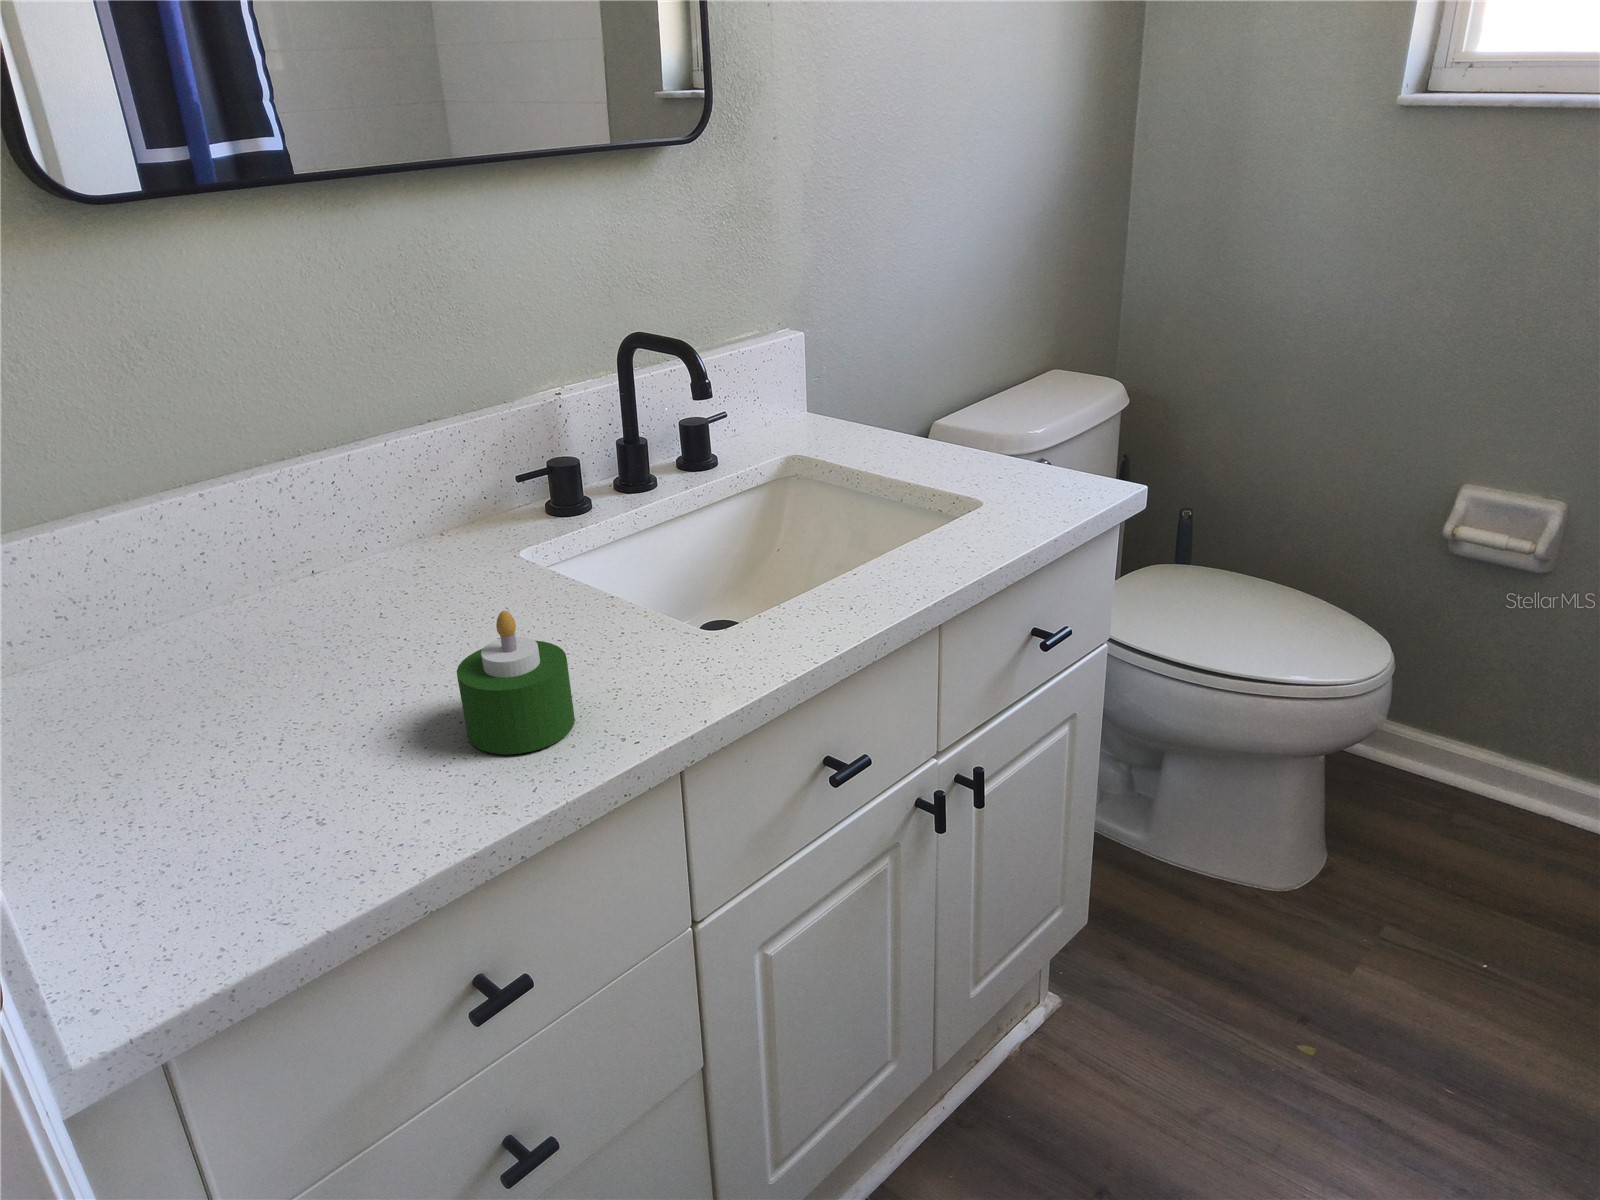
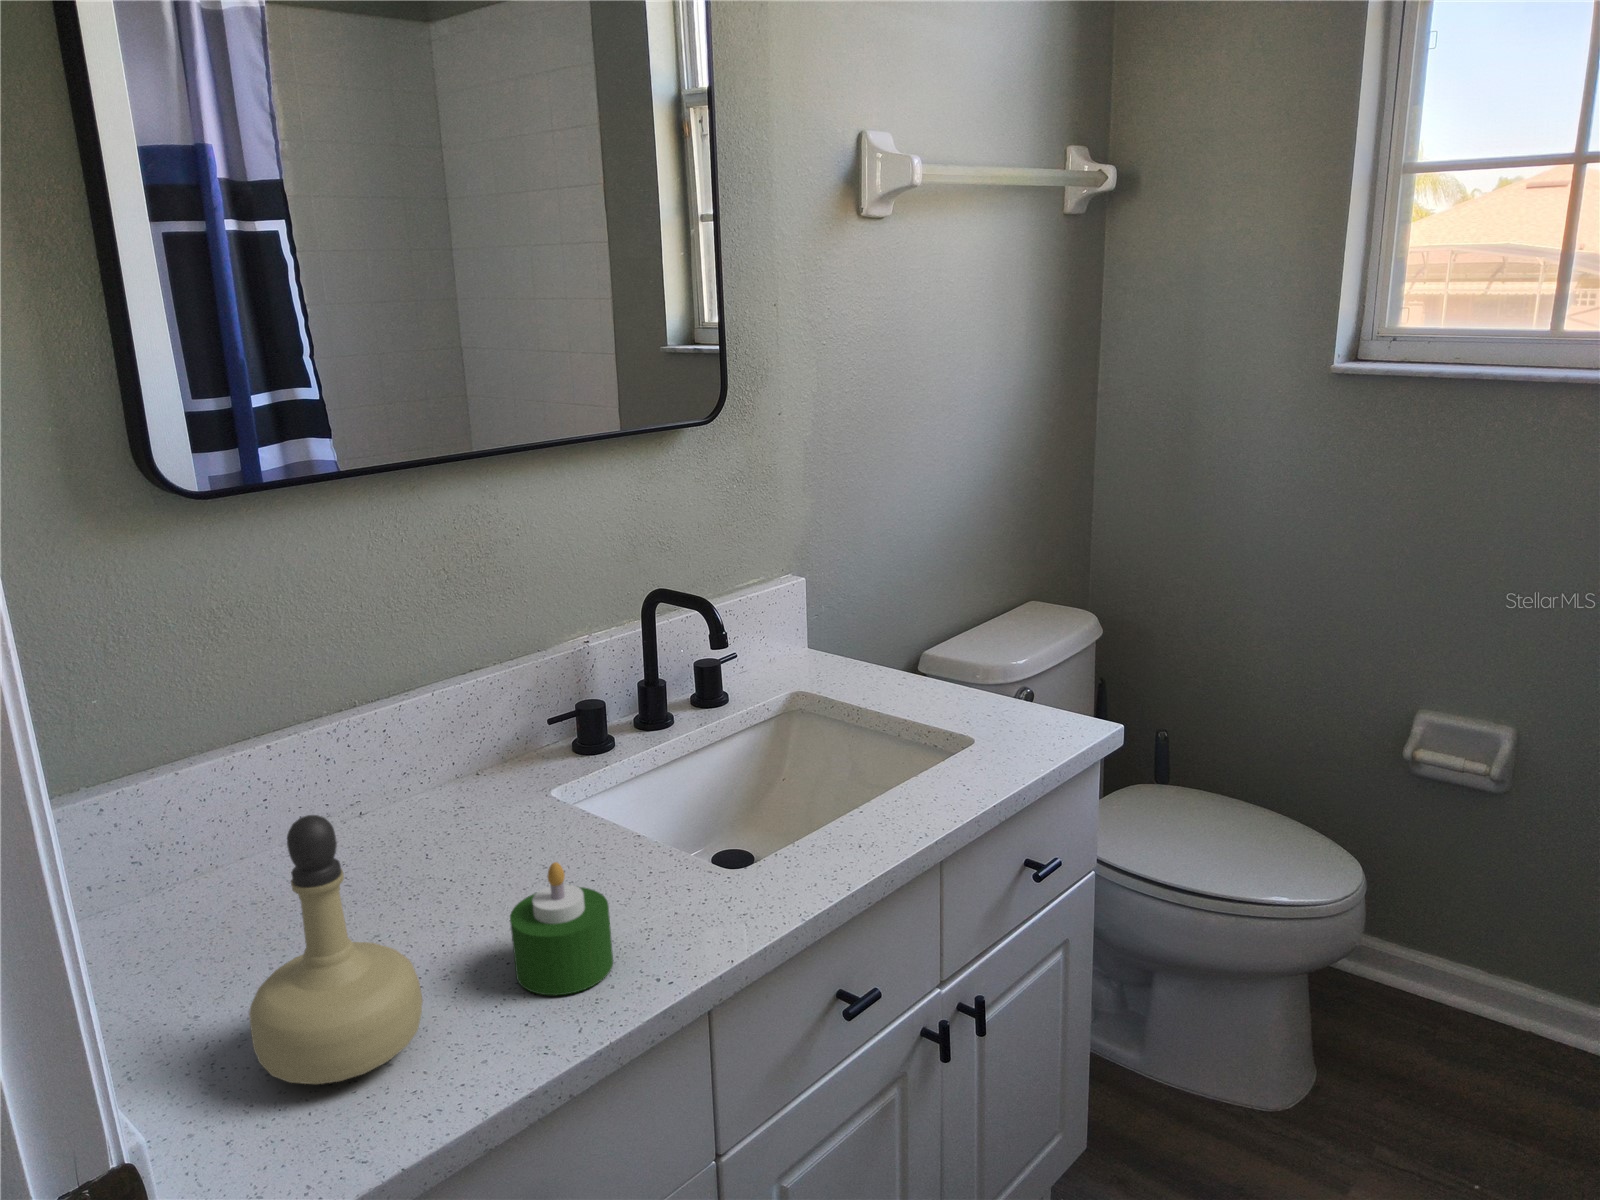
perfume bottle: none [161,547,358,843] -> present [249,815,423,1084]

